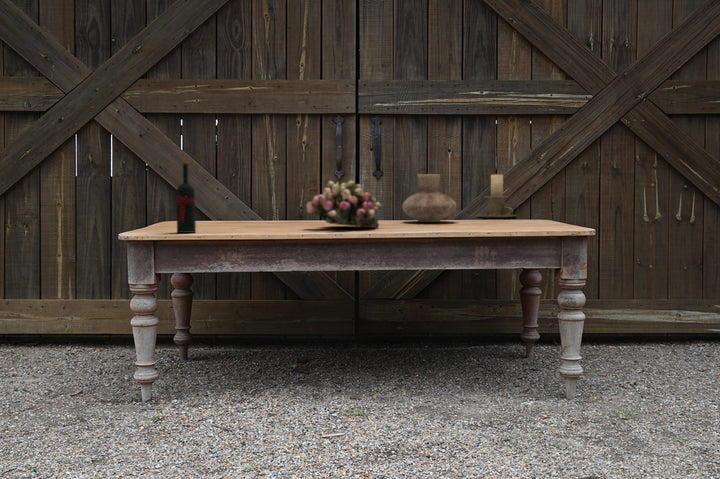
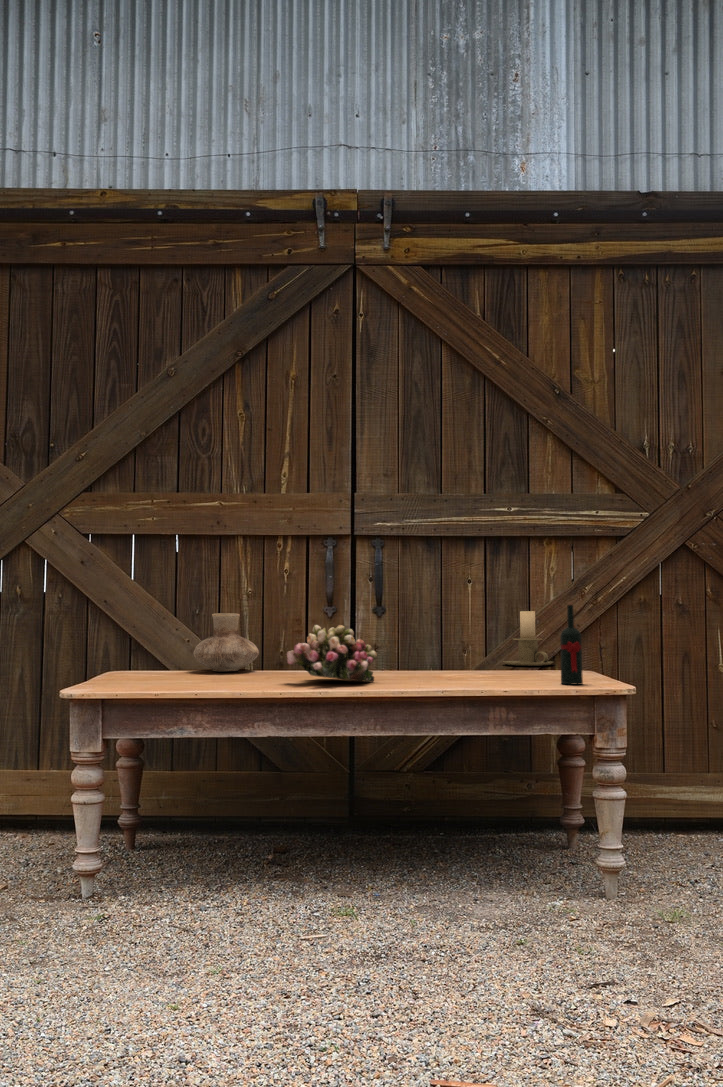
wine bottle: present [177,161,196,233] -> present [560,602,583,684]
vase: present [402,174,457,222] -> present [194,613,259,671]

